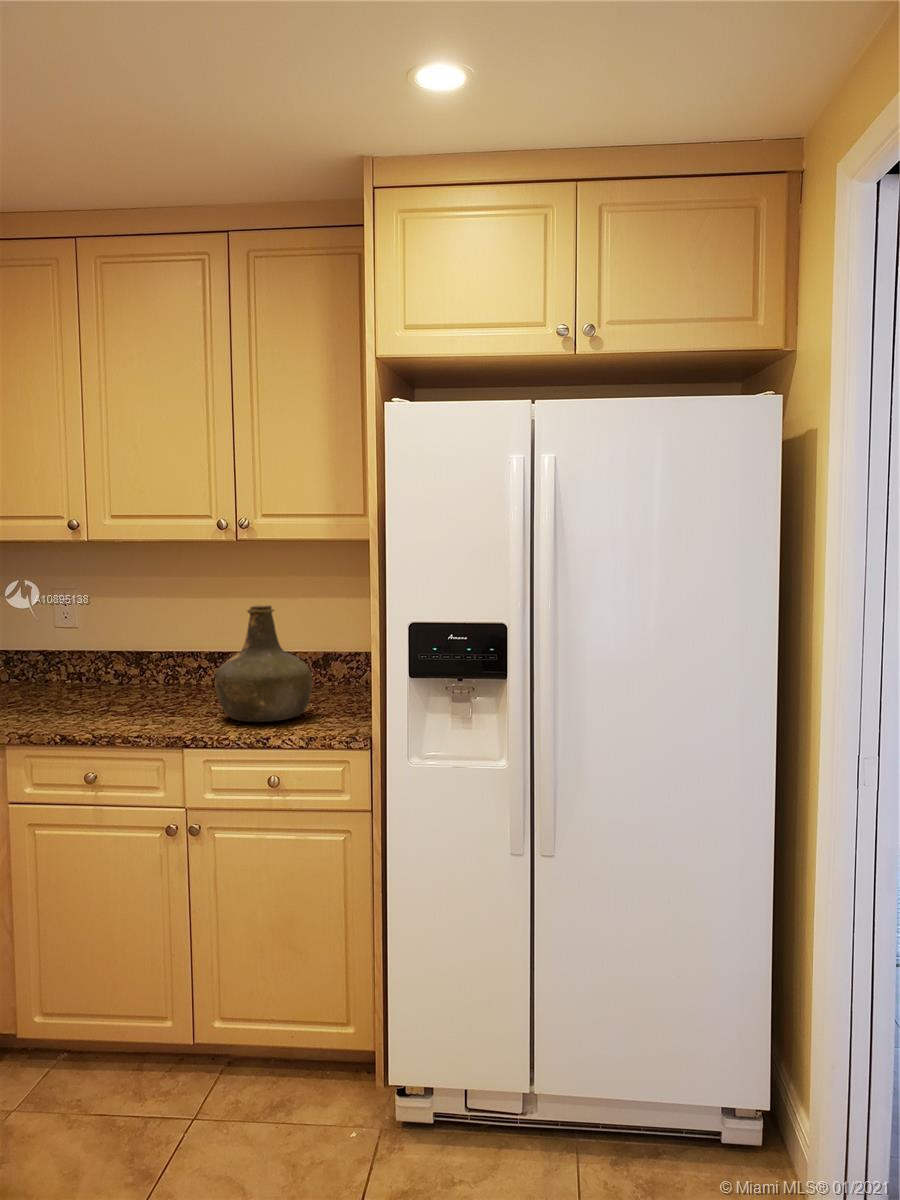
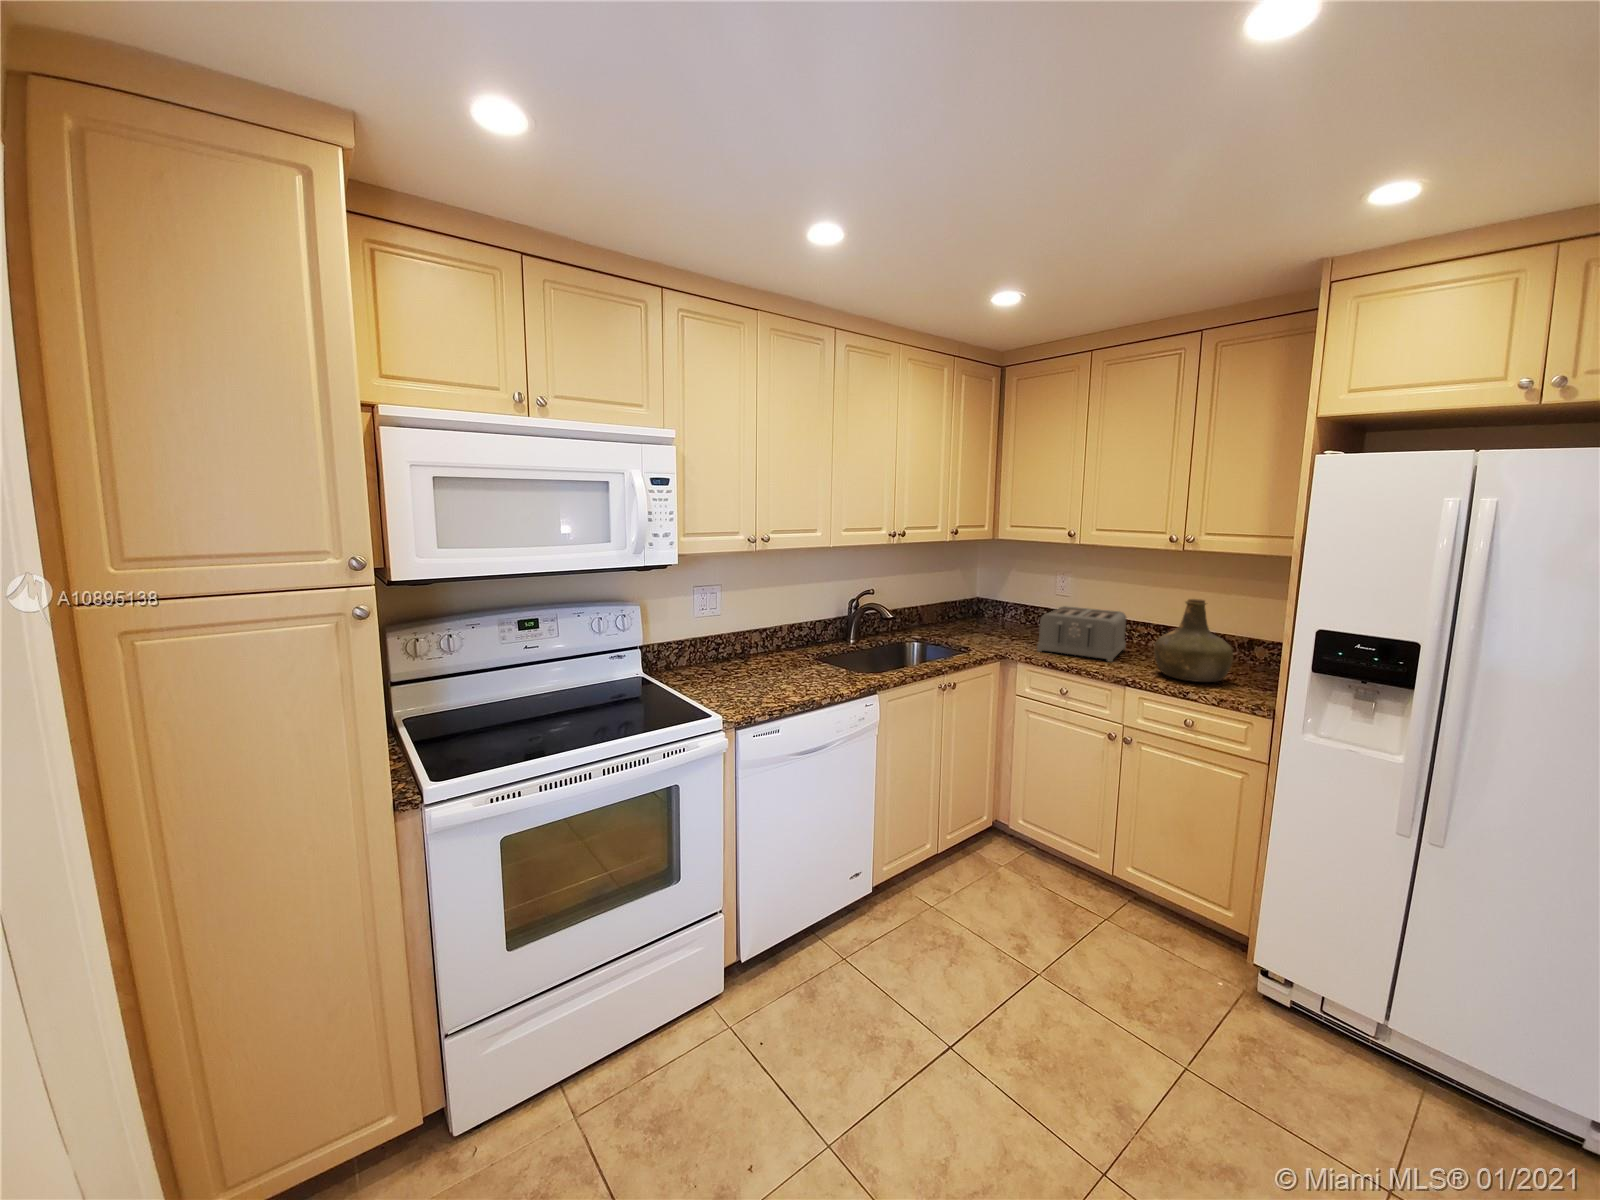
toaster: none [36,639,171,720] -> present [1037,606,1126,662]

